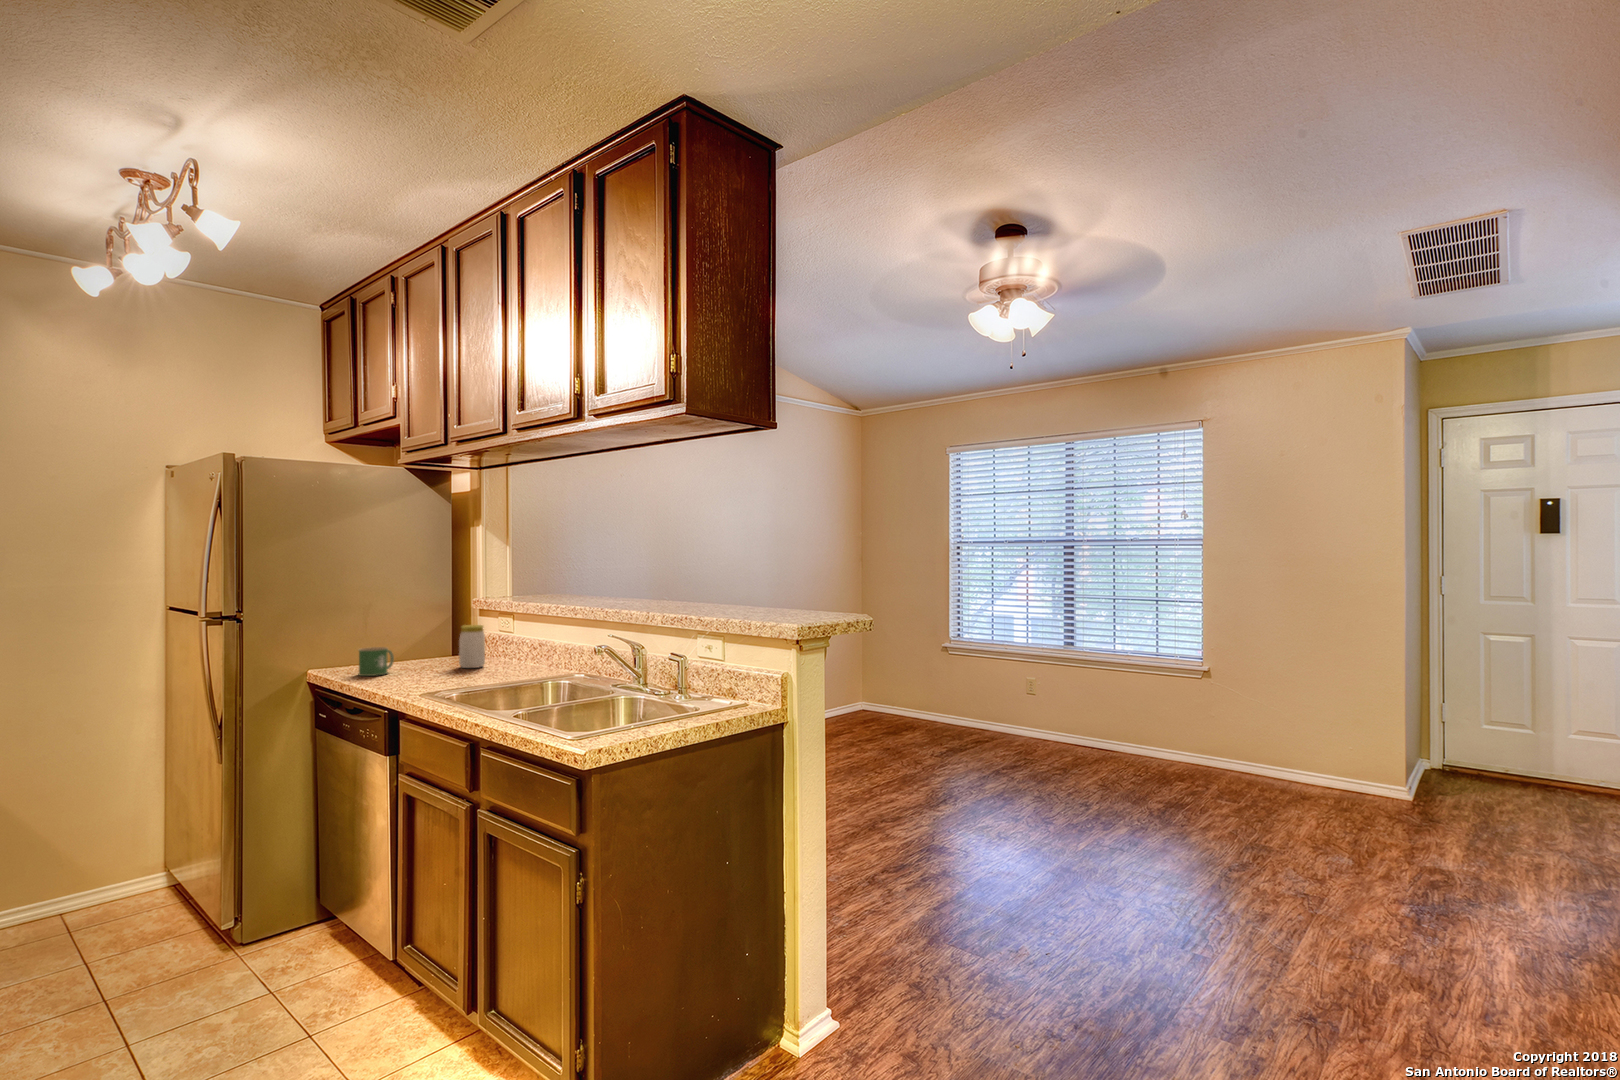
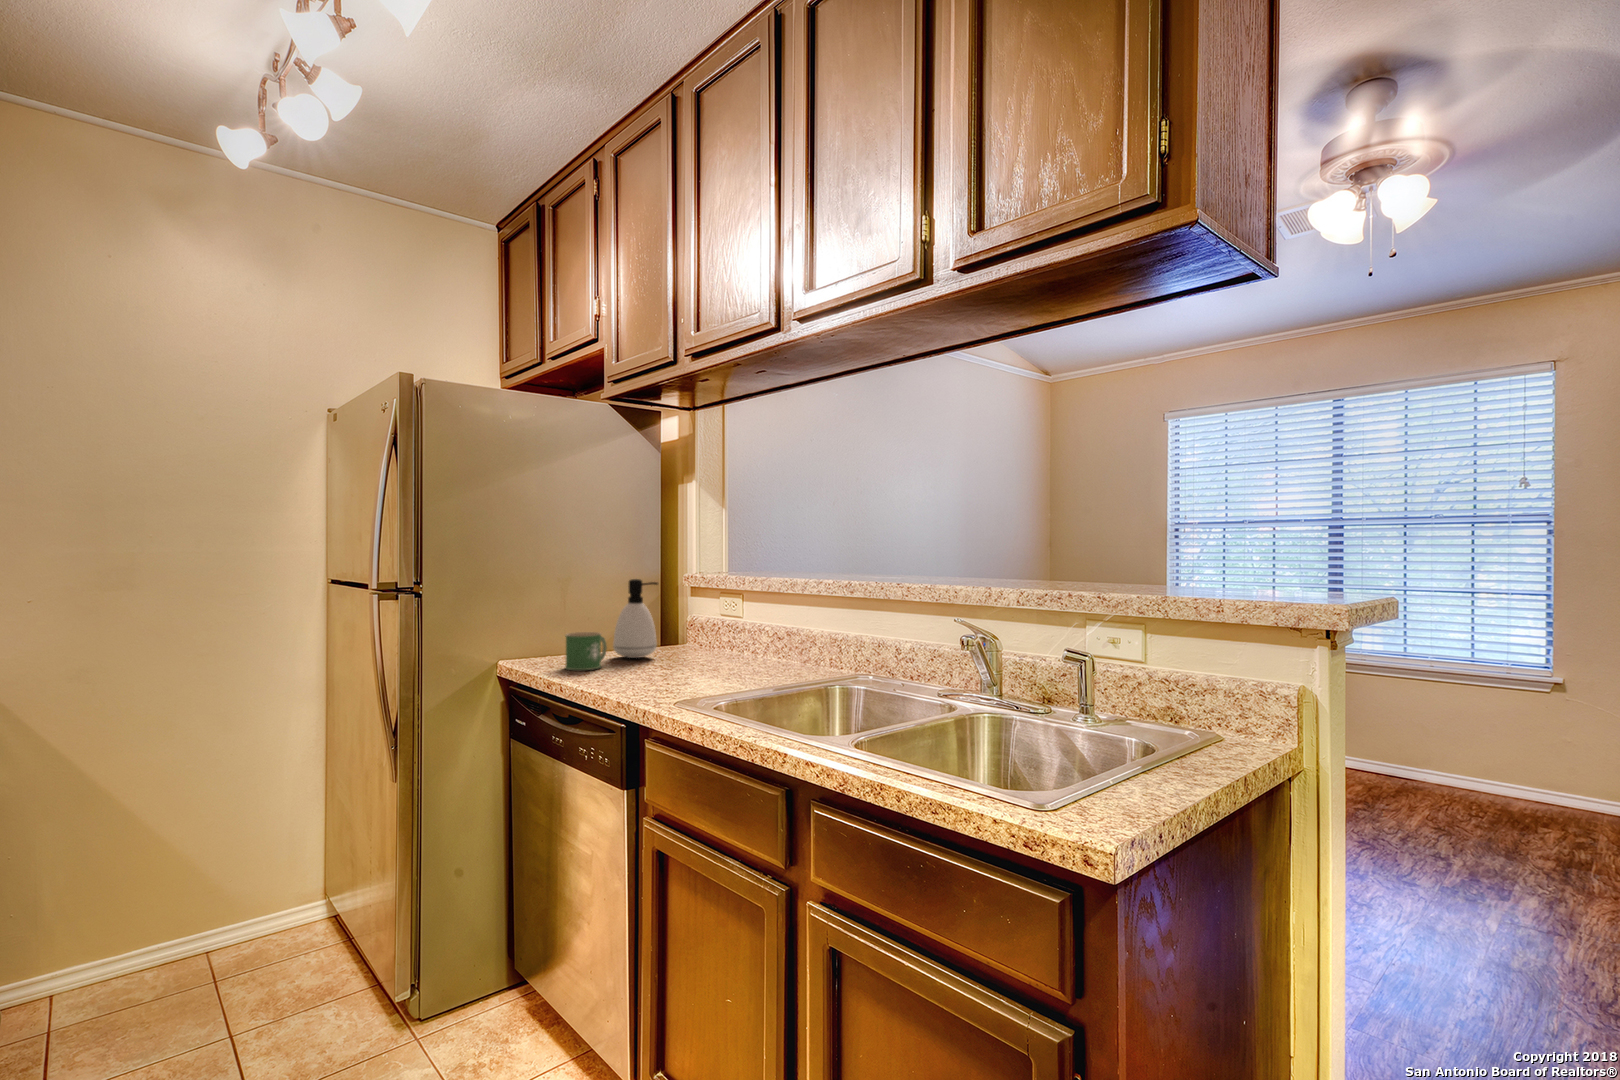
soap dispenser: none [403,606,440,666] -> present [613,579,658,658]
jar: present [459,625,485,668] -> none [684,605,715,662]

